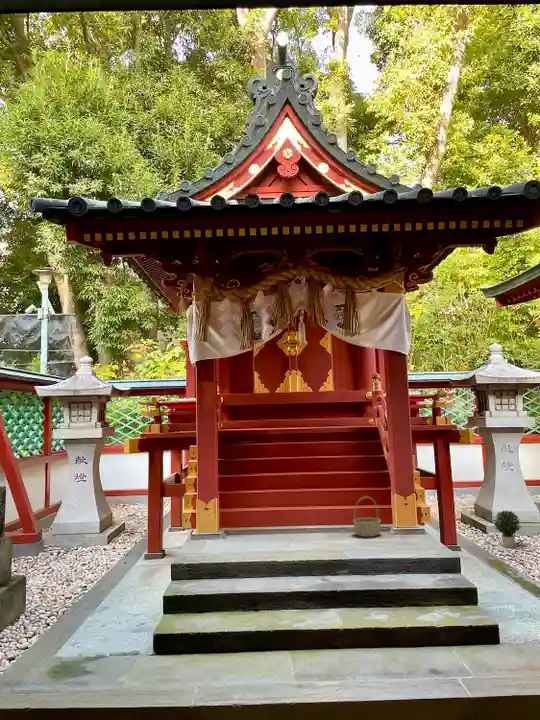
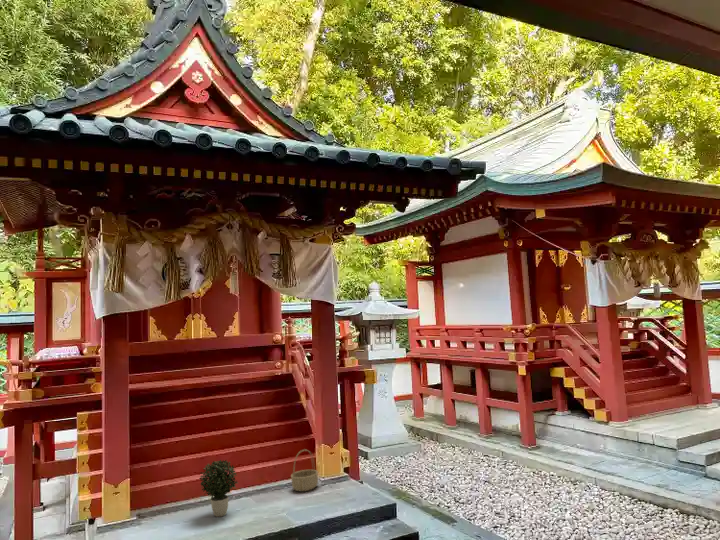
potted plant: present [493,511,521,548] -> present [199,460,238,517]

